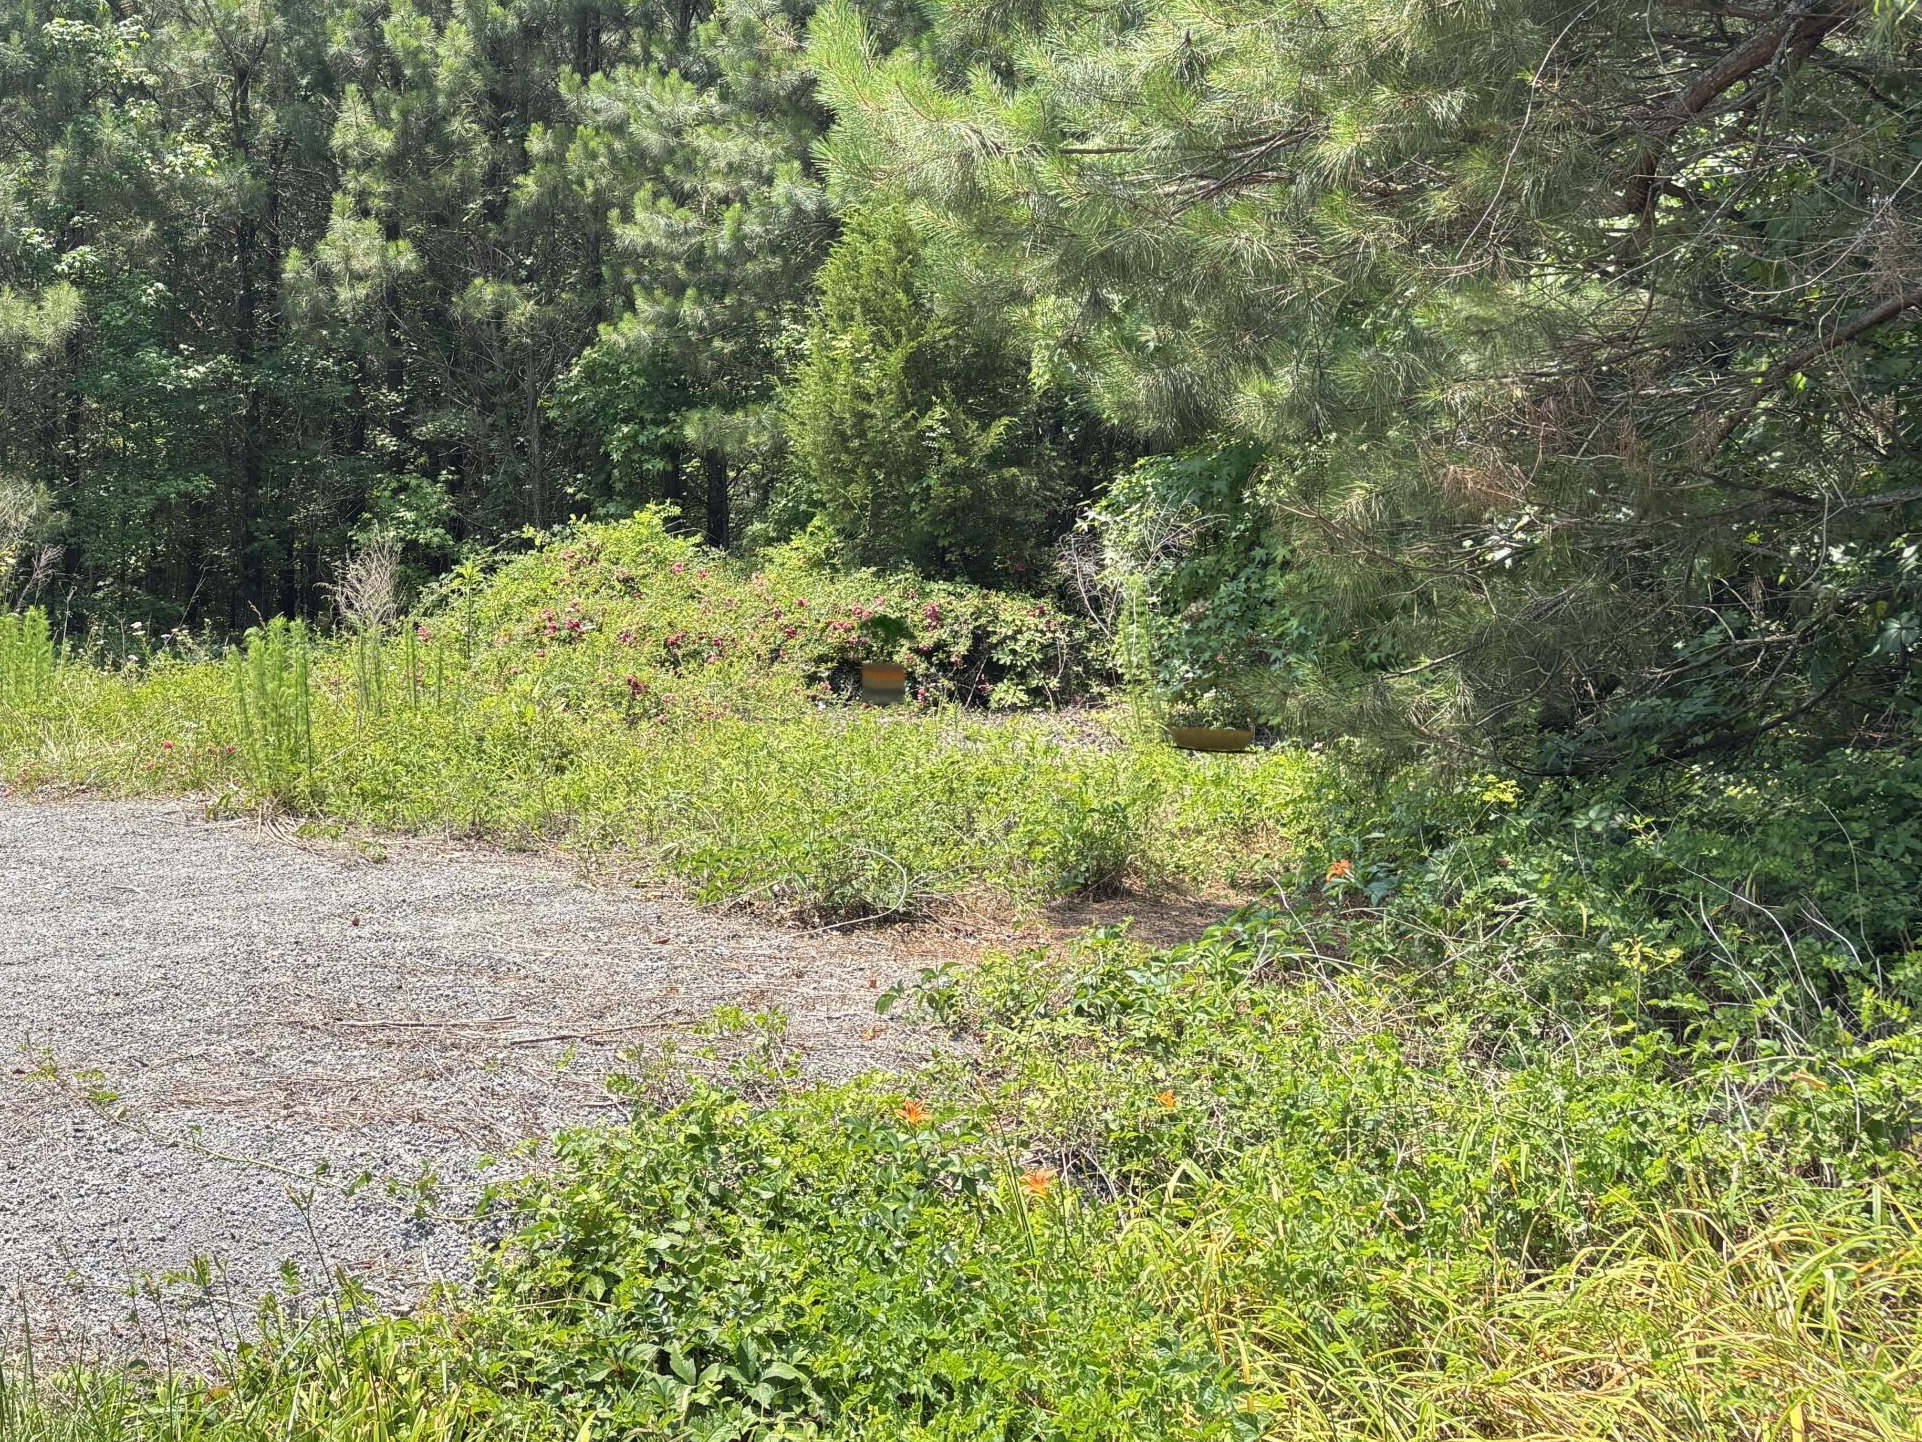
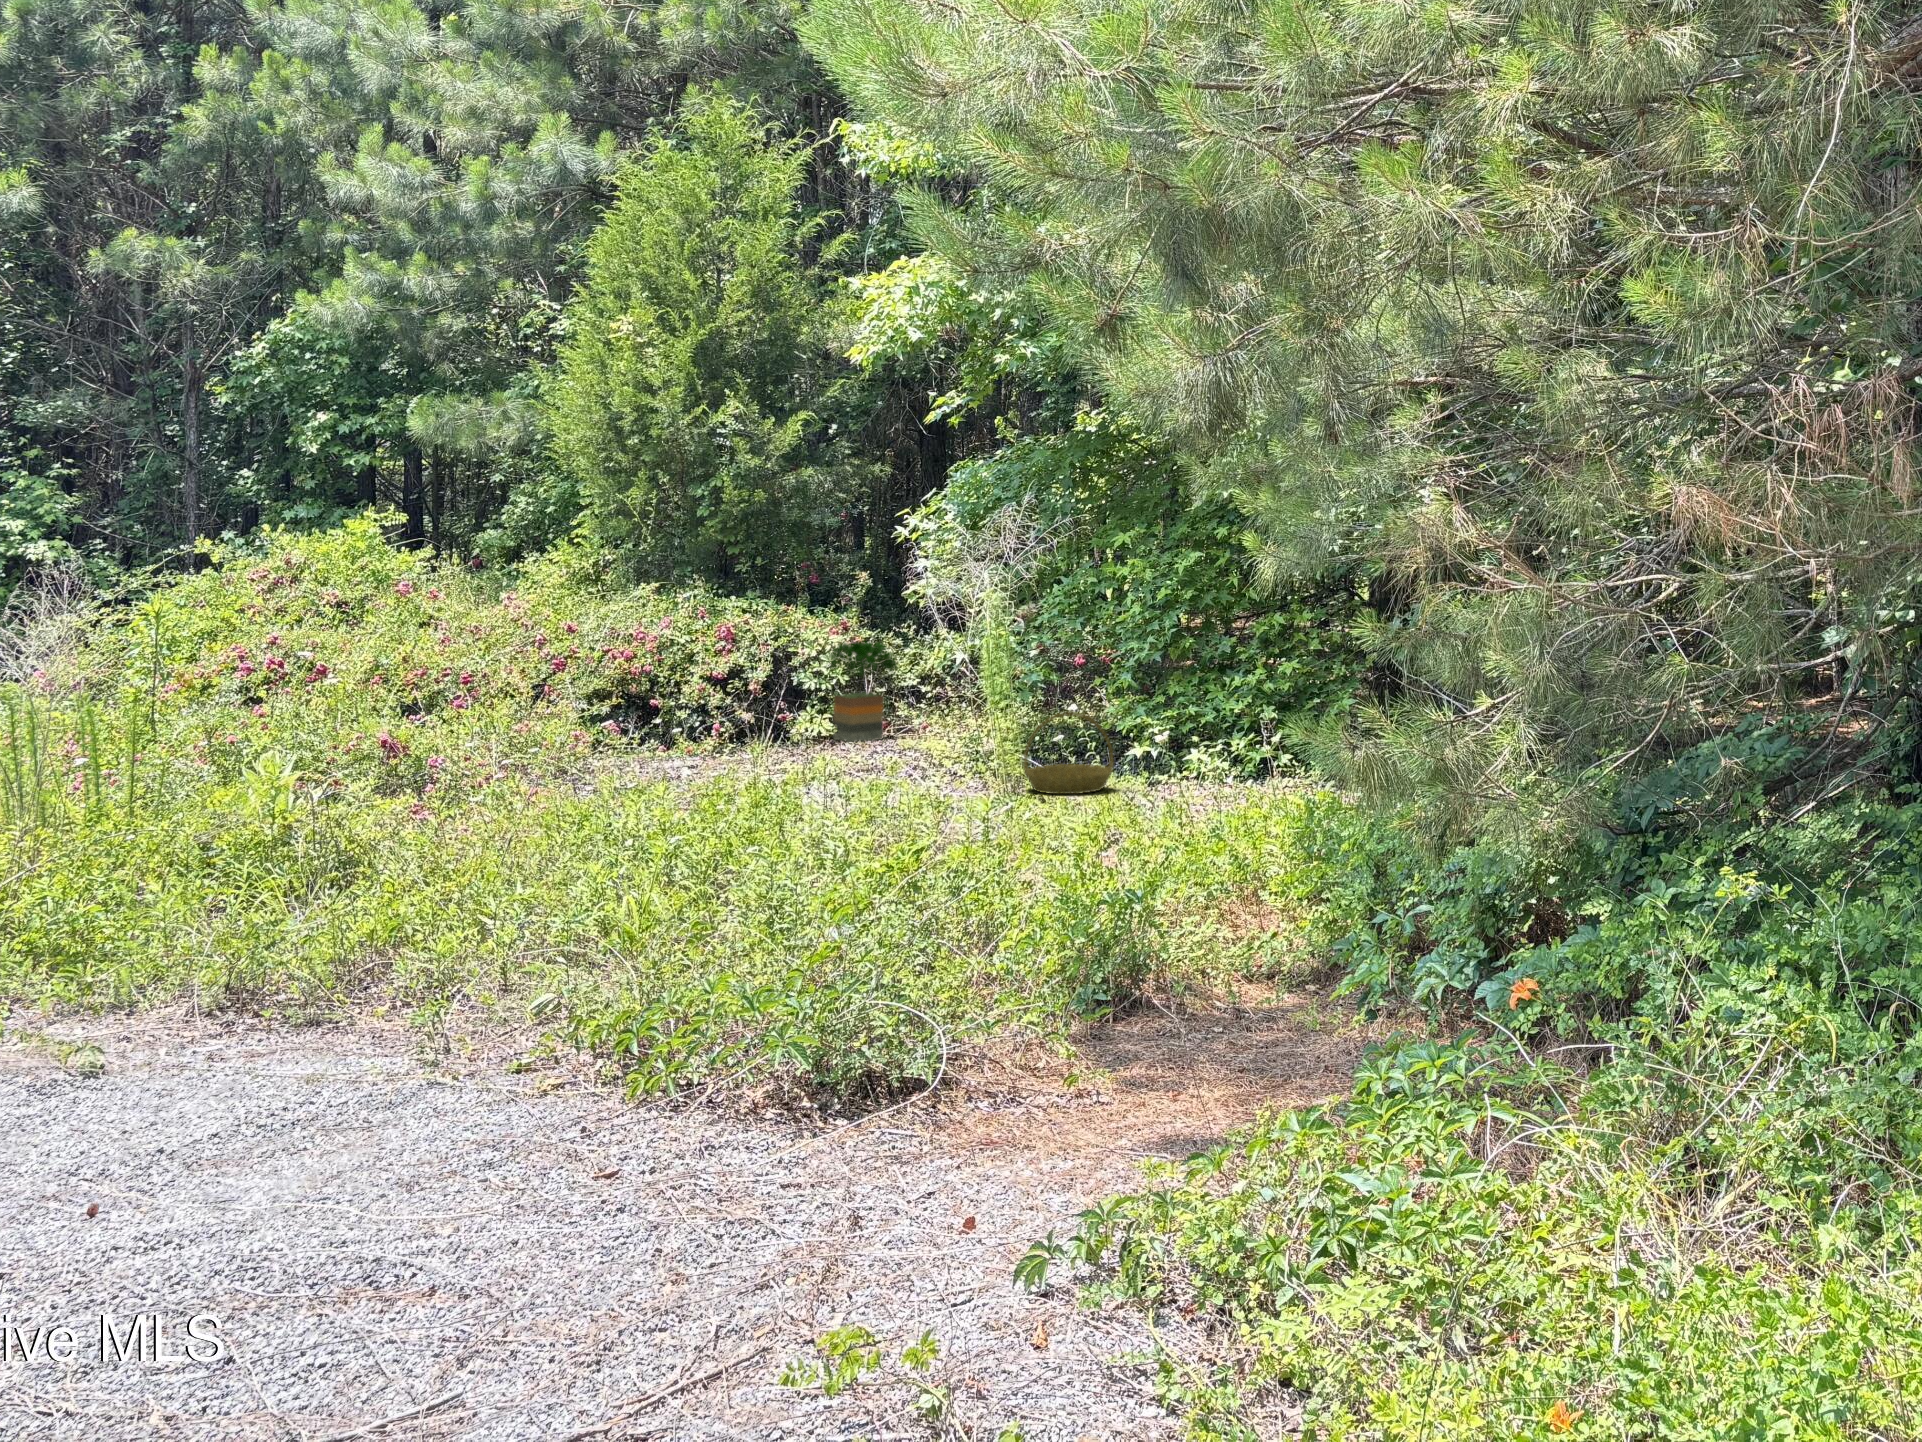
potted tree: present [857,615,918,704] -> present [828,641,898,742]

